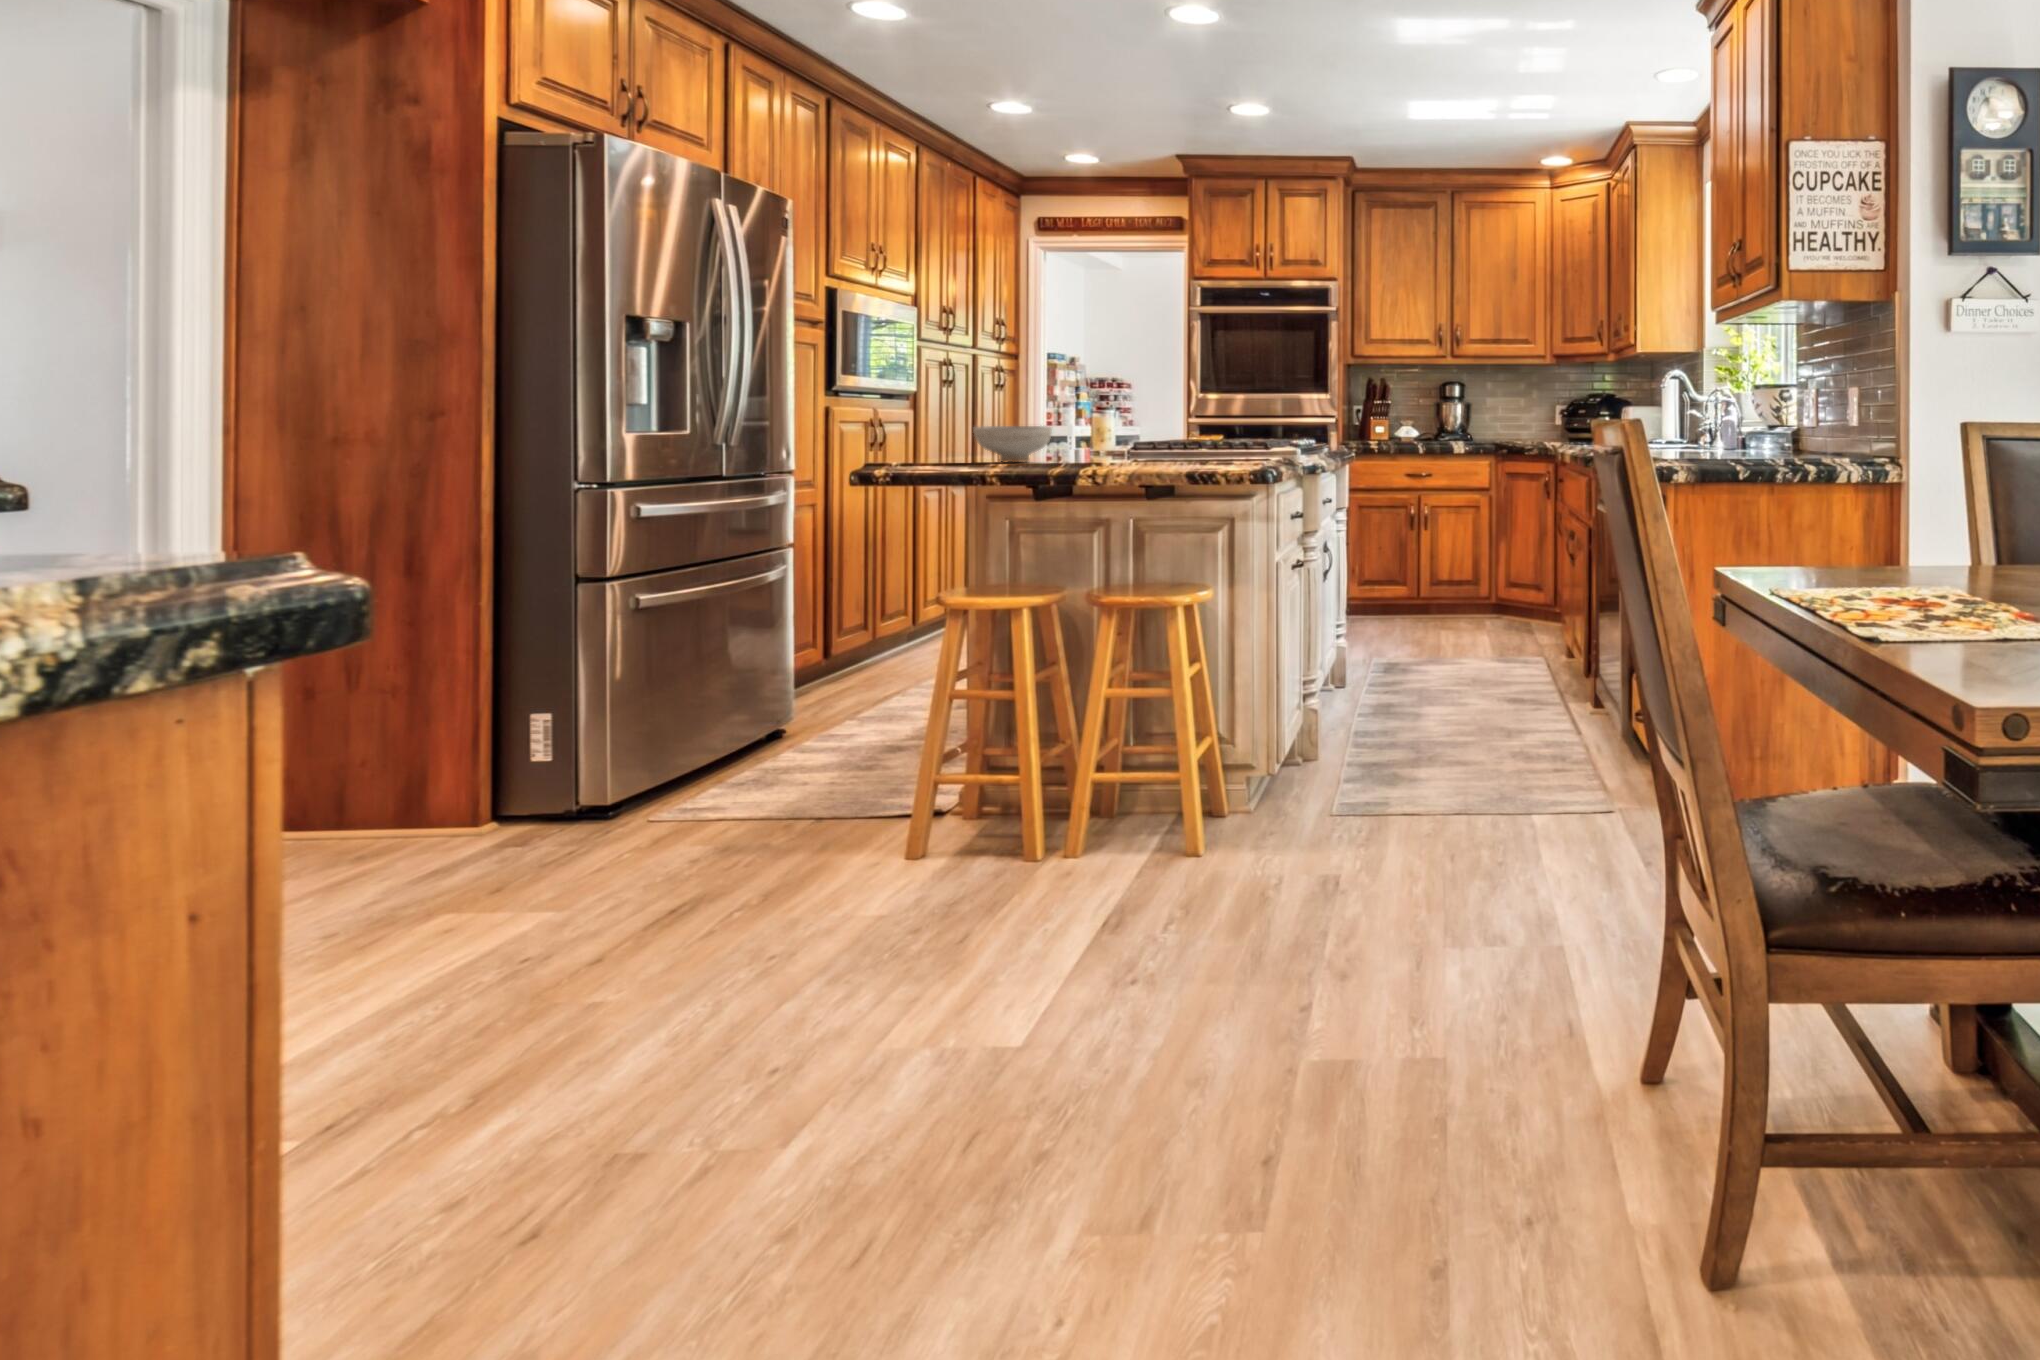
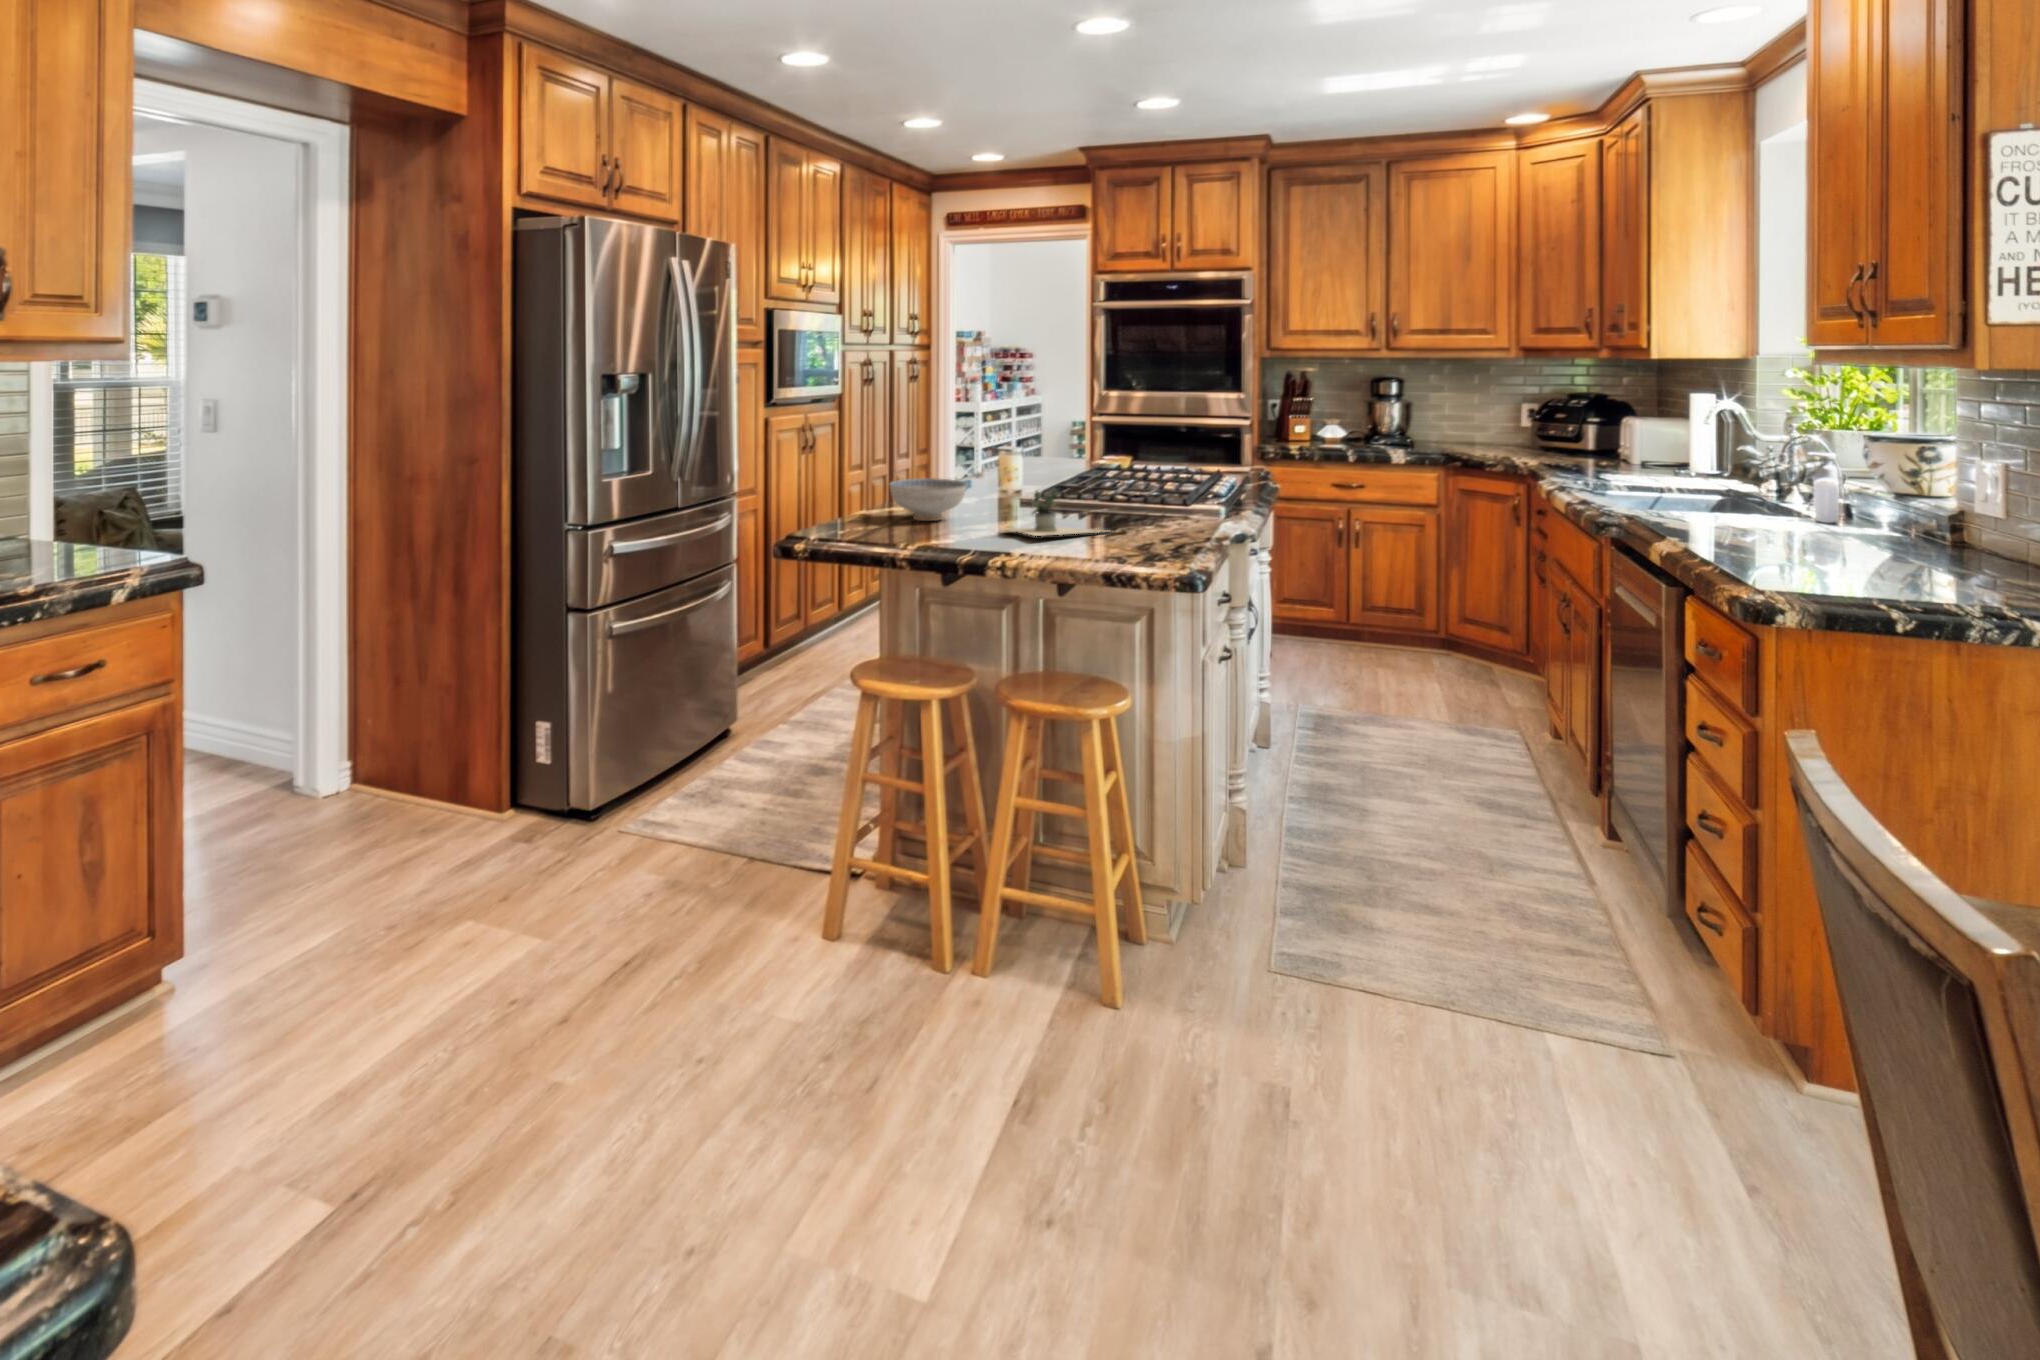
potted plant: none [1089,420,1219,461] -> present [1012,489,1105,536]

